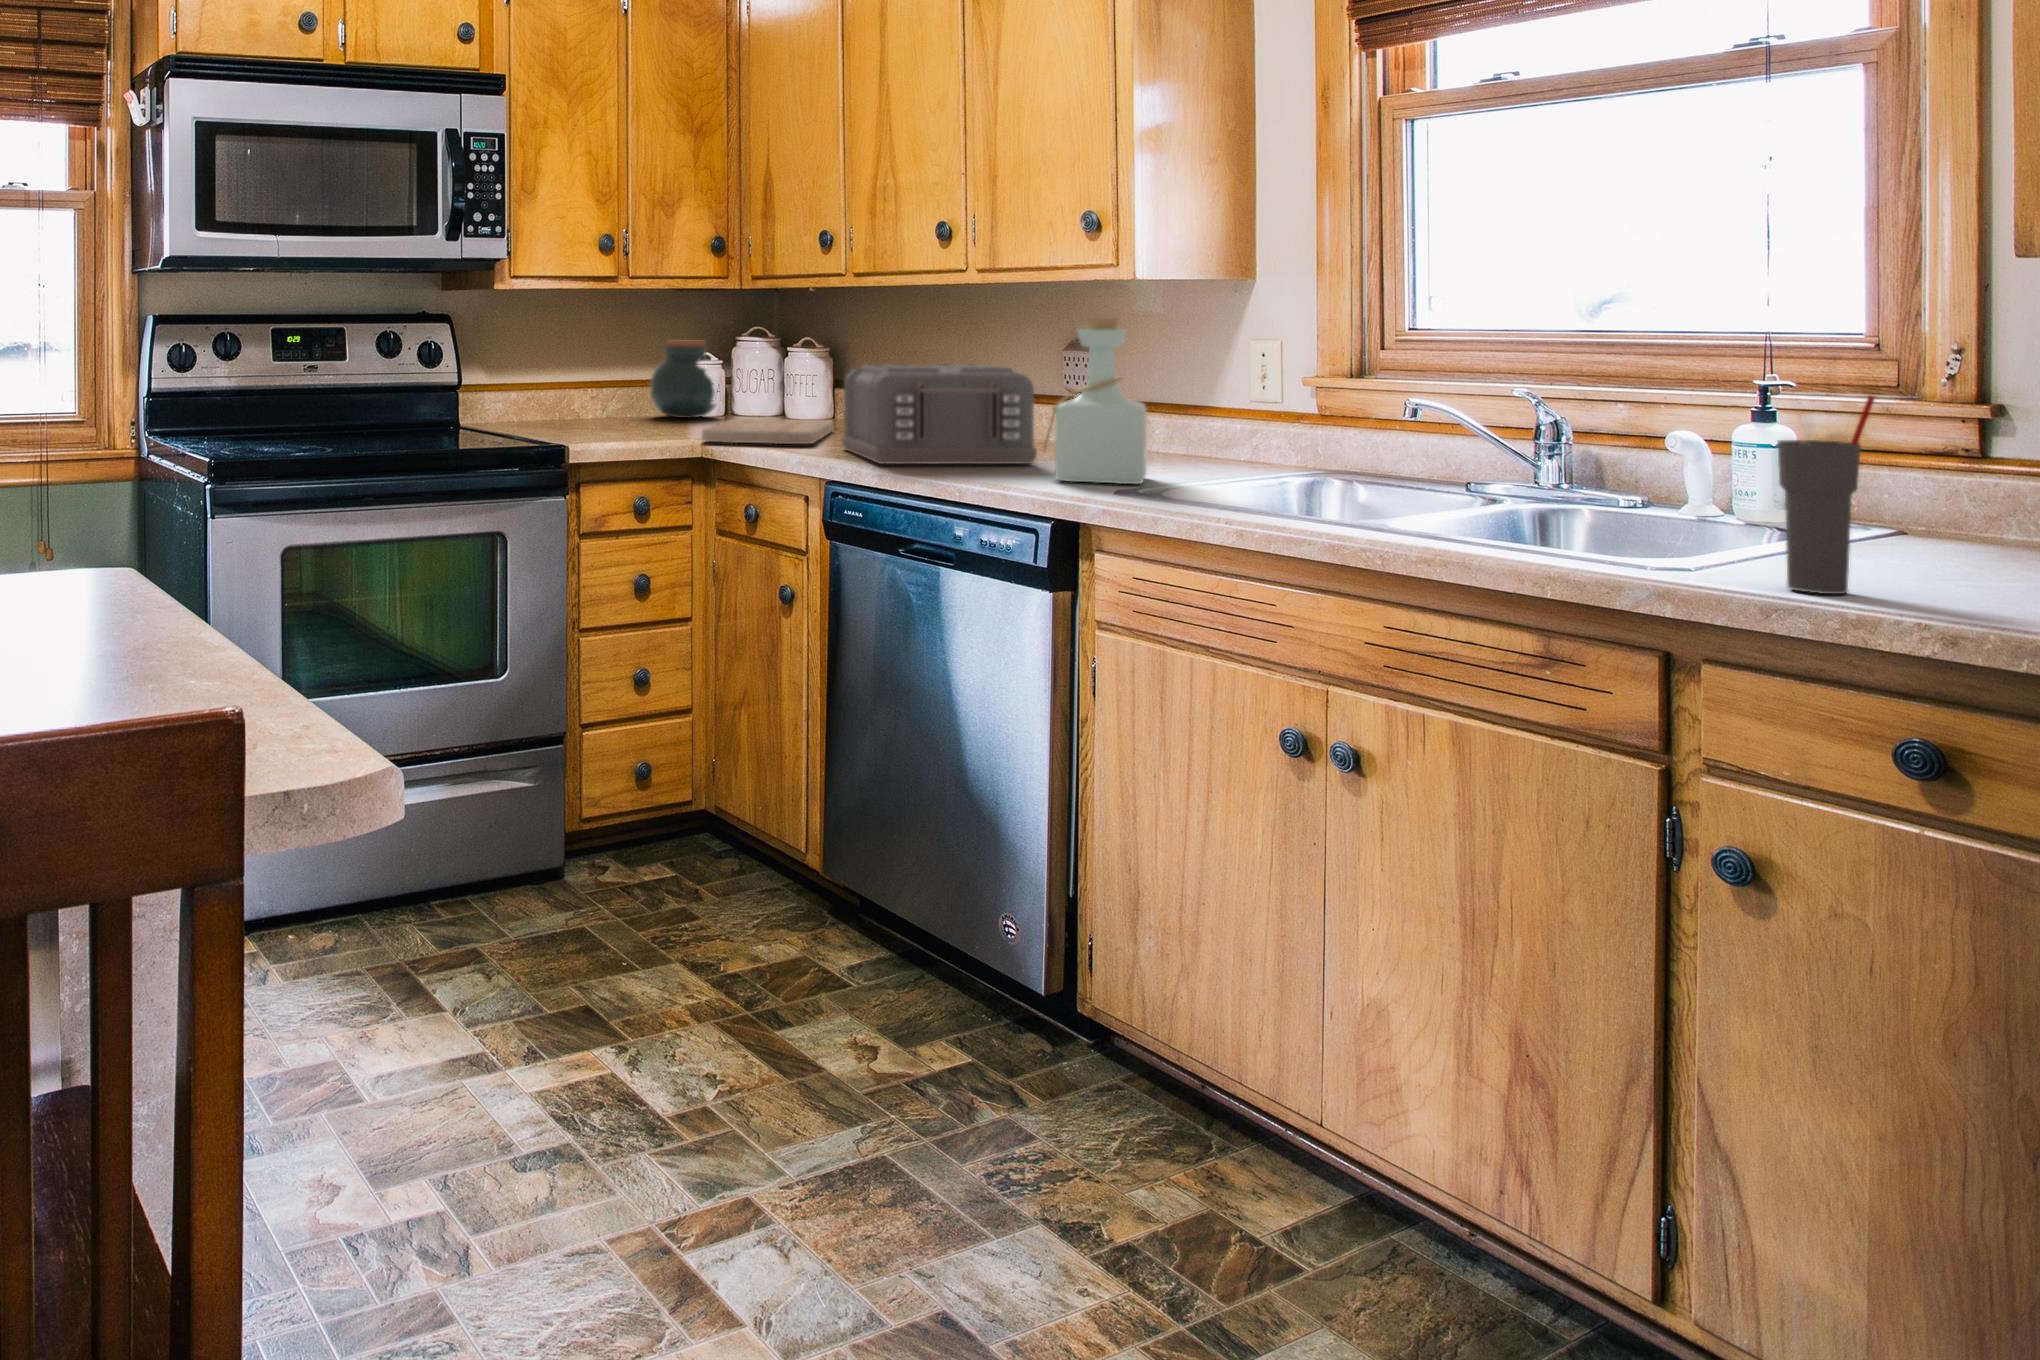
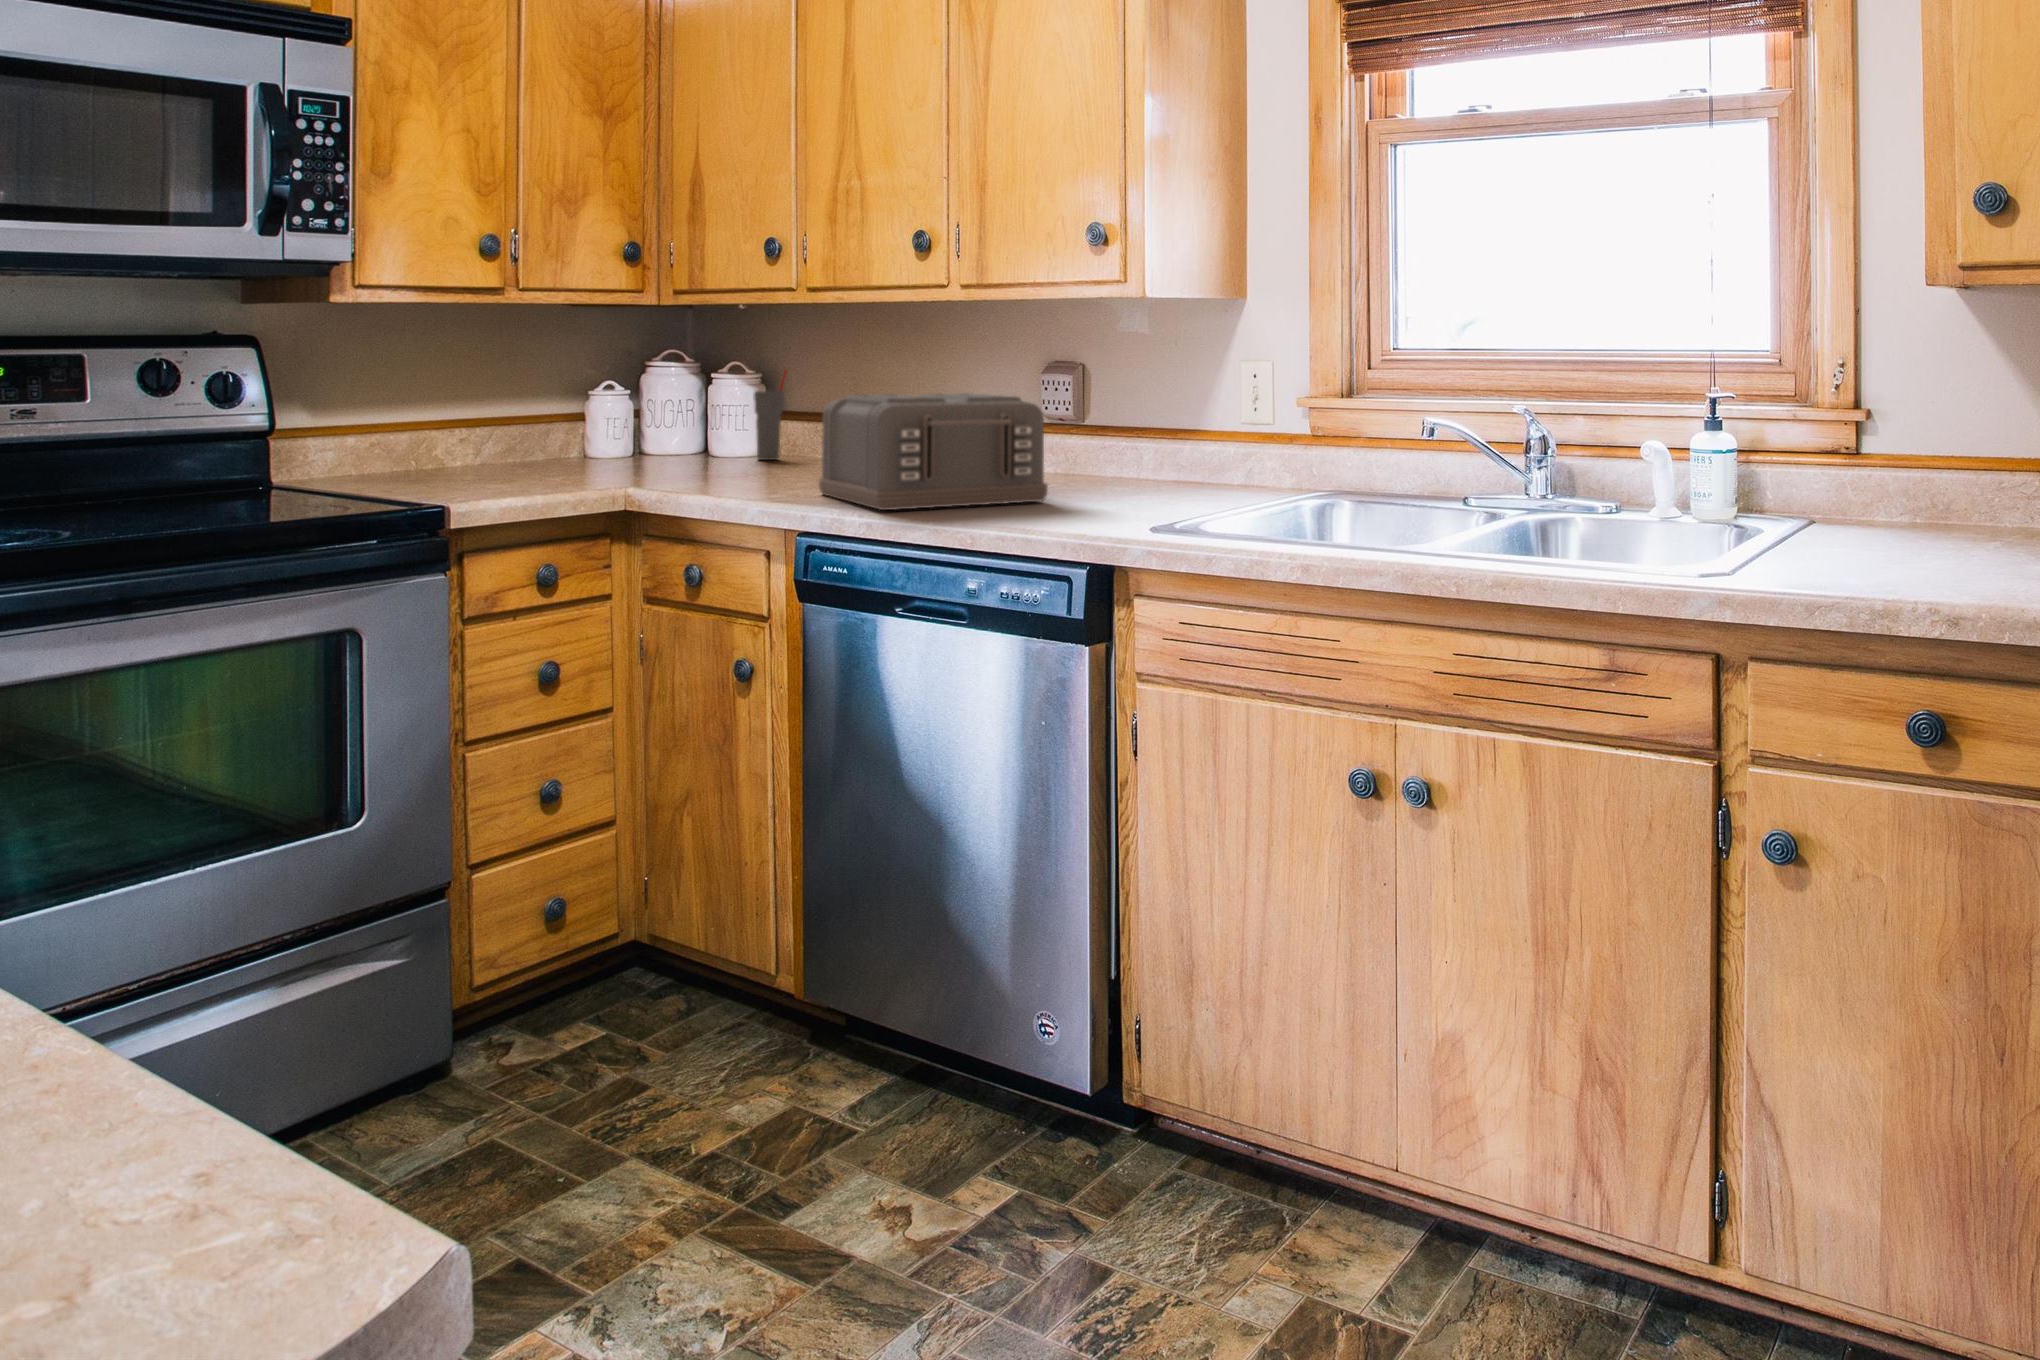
bottle: present [1044,318,1147,484] -> none [1067,342,1174,519]
jar: present [650,341,716,418] -> none [542,368,636,463]
cup: present [1777,396,1875,594] -> present [754,370,787,460]
cutting board: present [702,419,833,444] -> none [638,461,788,492]

